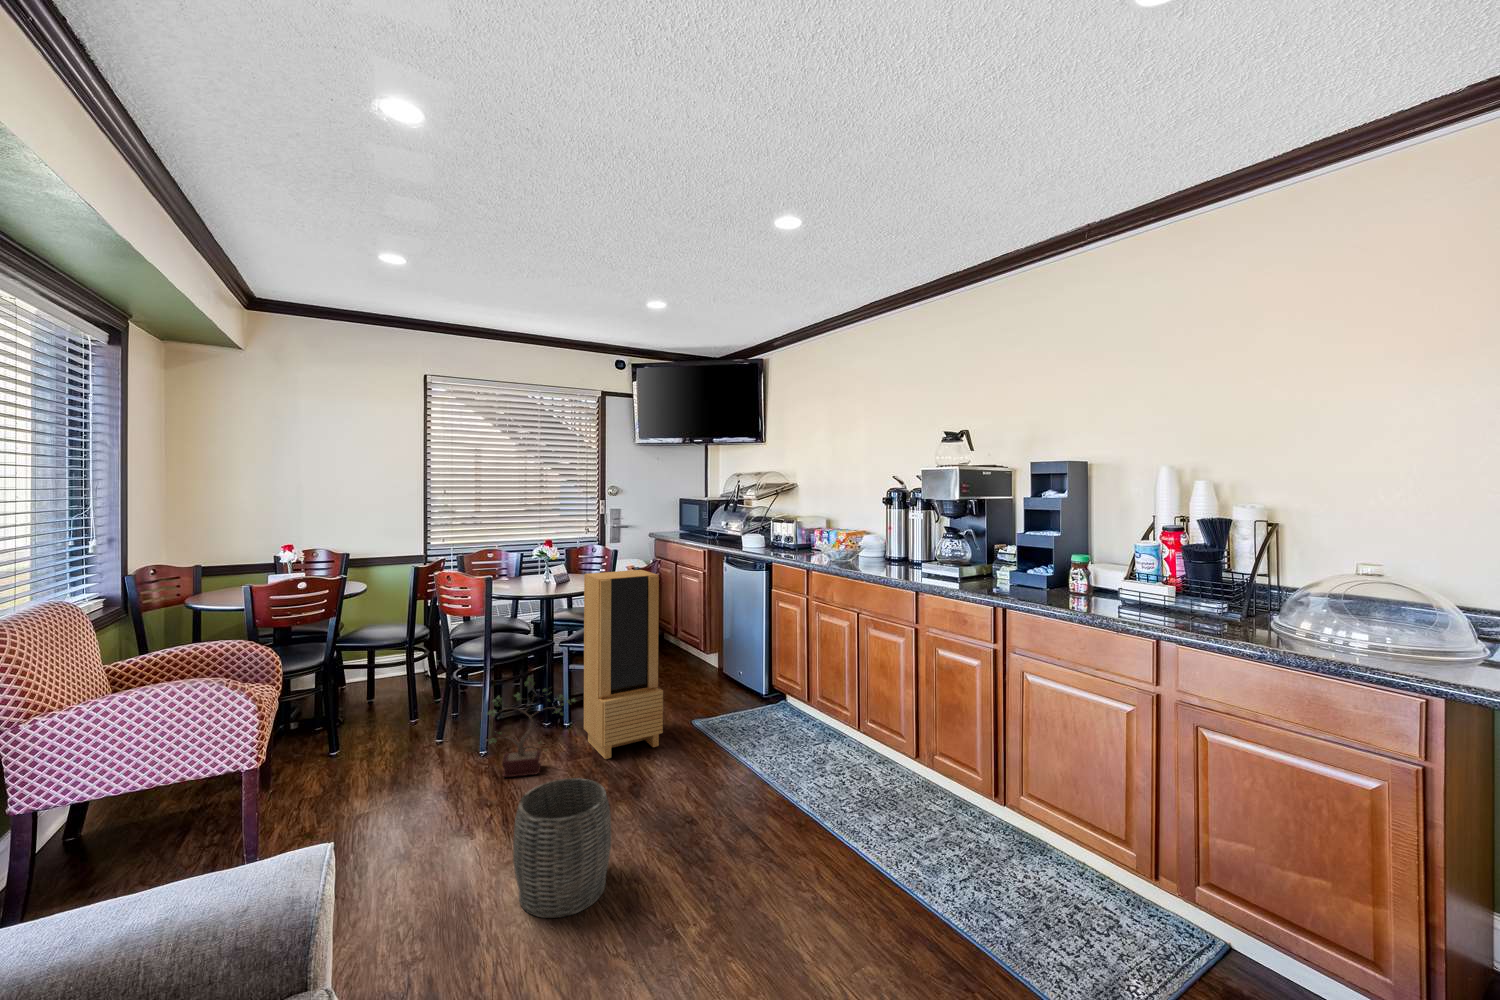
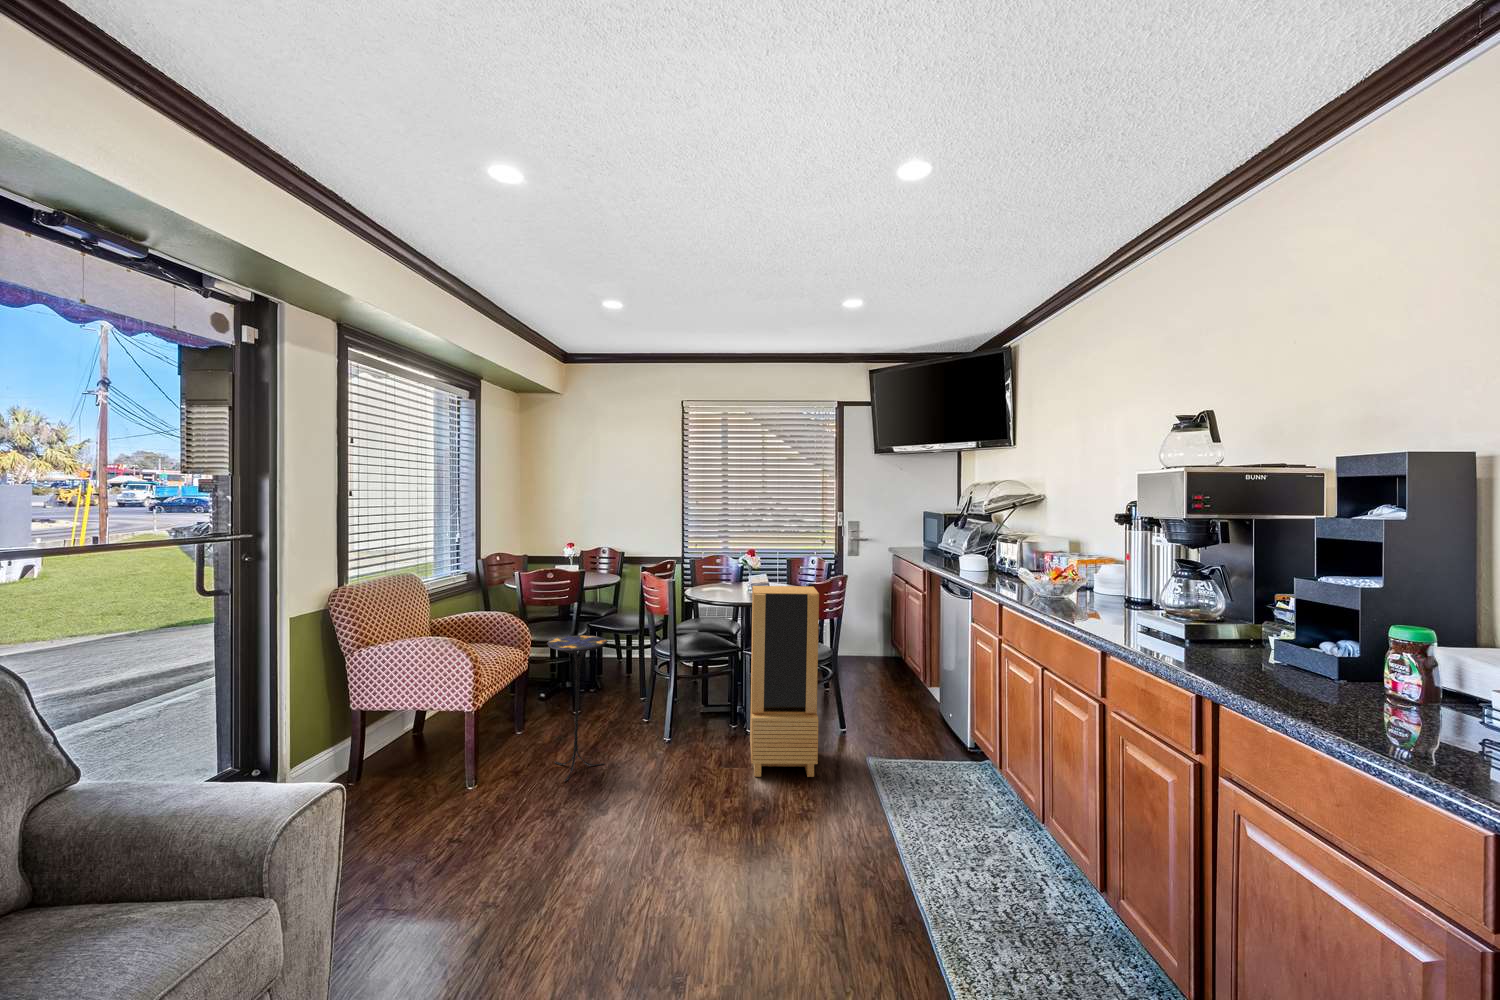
side table: none [358,647,437,818] -> present [547,635,608,781]
potted plant: present [487,677,575,777] -> none [649,678,723,774]
woven basket: present [513,778,611,918] -> none [579,786,673,925]

